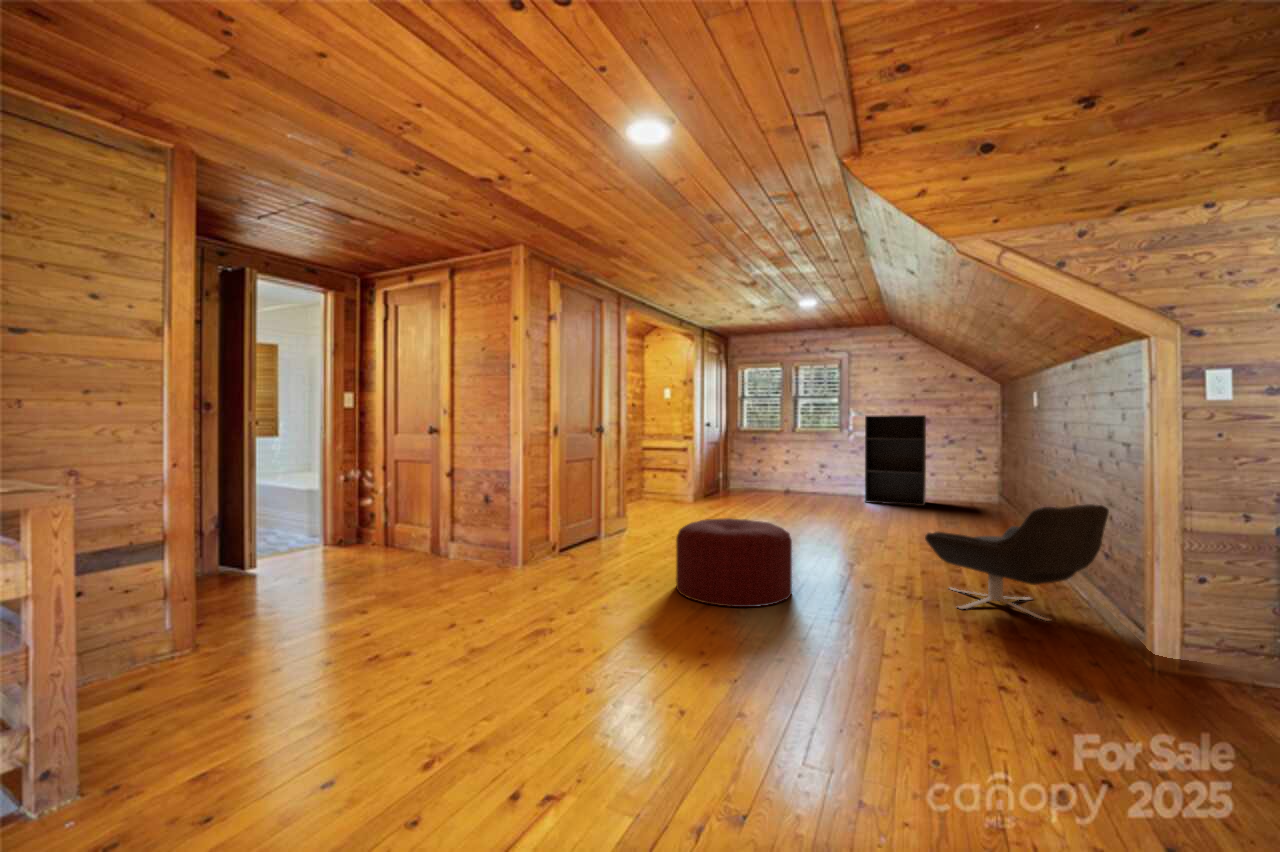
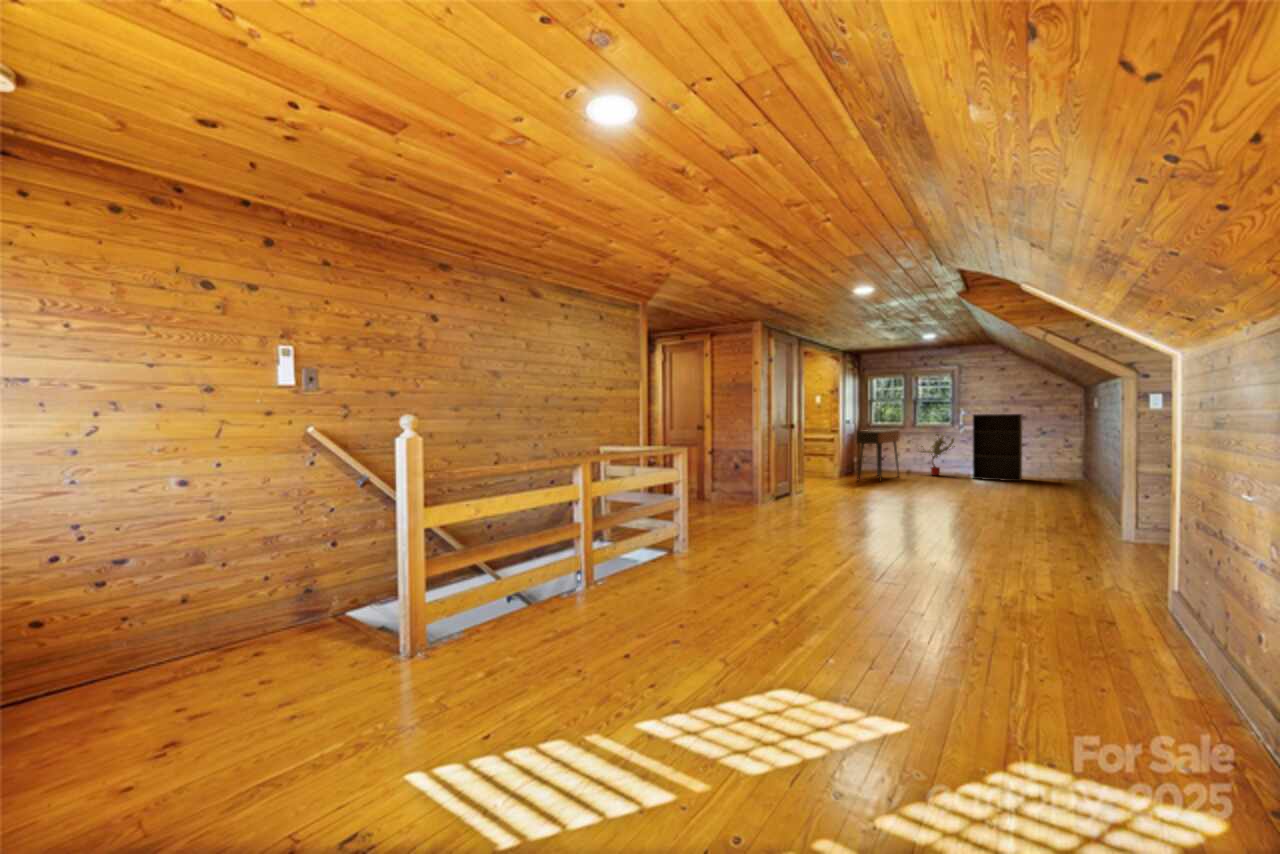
console table: none [714,435,773,509] -> present [857,430,900,481]
potted tree: none [795,438,844,497] -> present [919,433,955,476]
lounge chair: present [925,504,1109,621] -> none [1009,464,1115,527]
ottoman: present [676,518,792,607] -> none [860,477,930,520]

